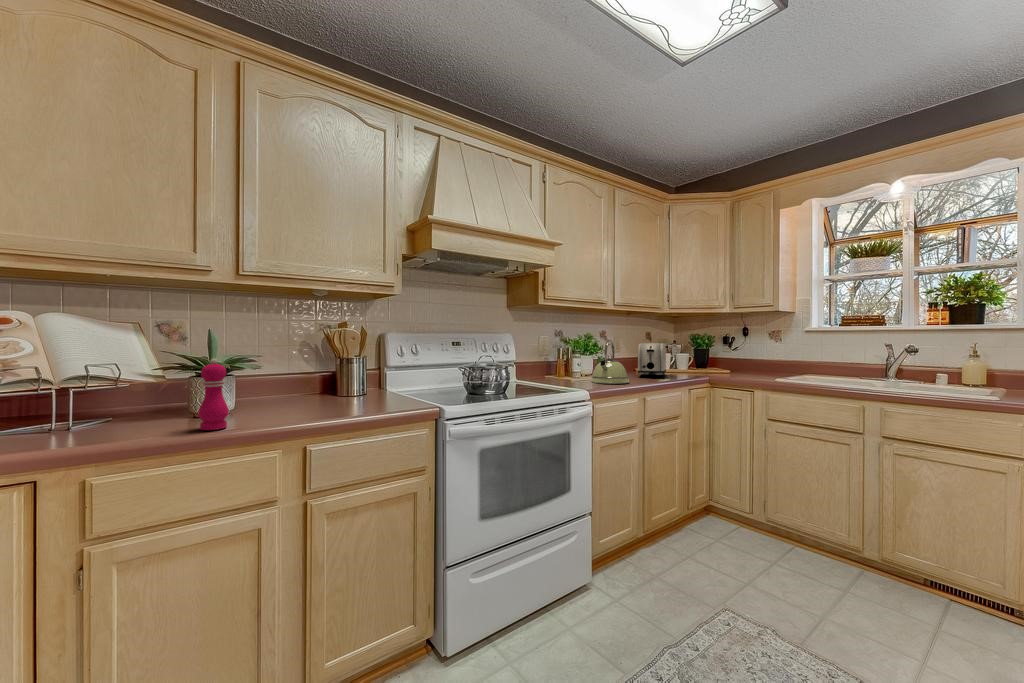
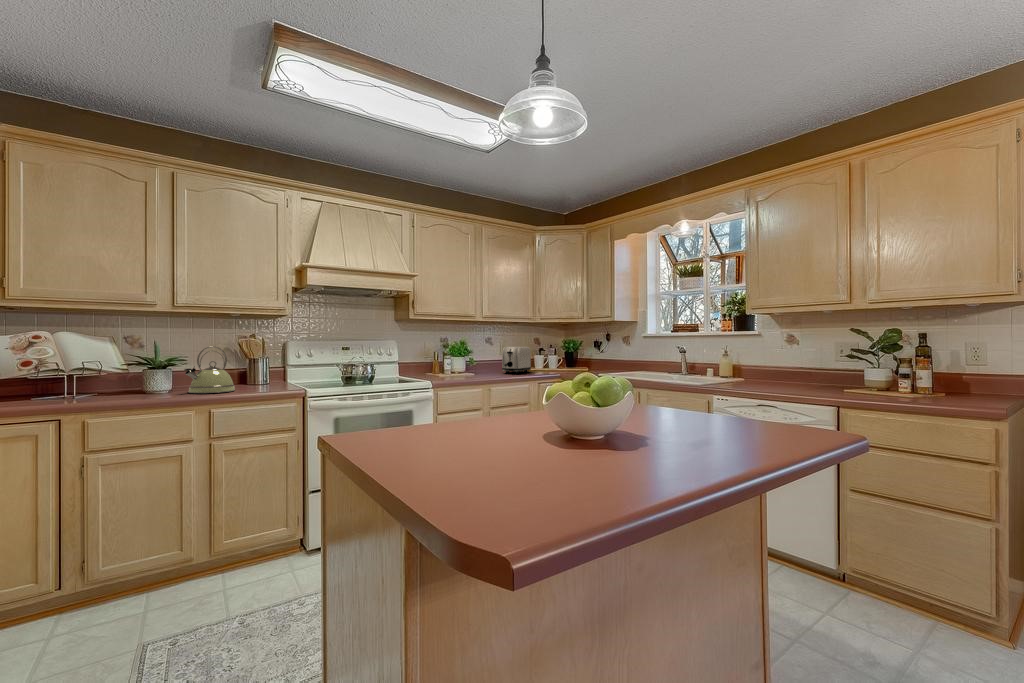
kettle: present [591,340,629,384] -> present [184,346,235,393]
pepper mill: present [198,358,229,430] -> none [147,358,166,399]

